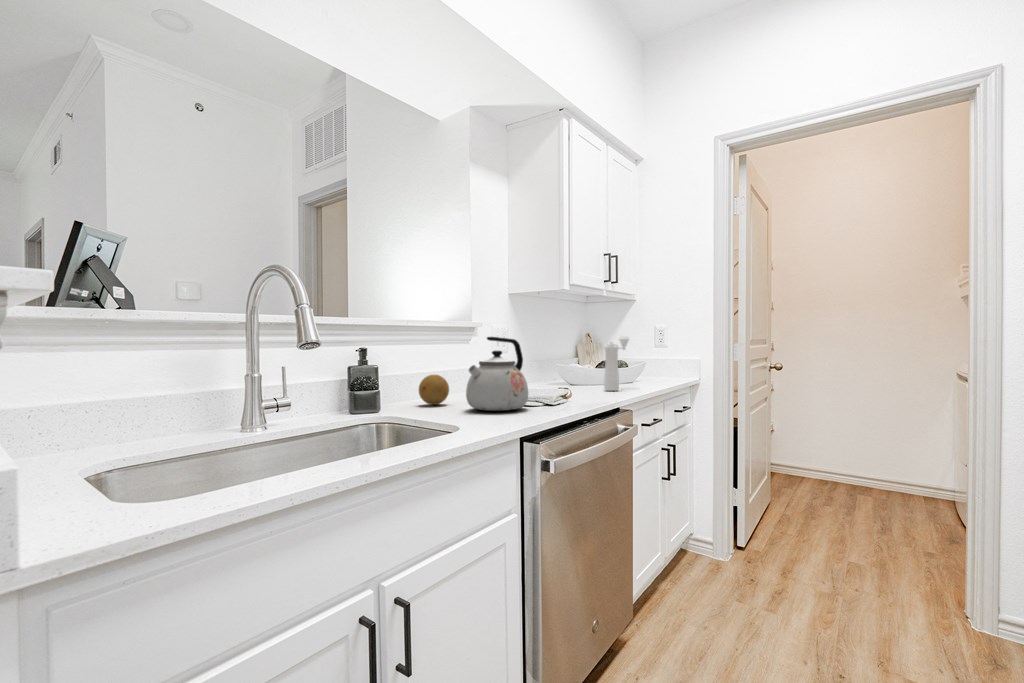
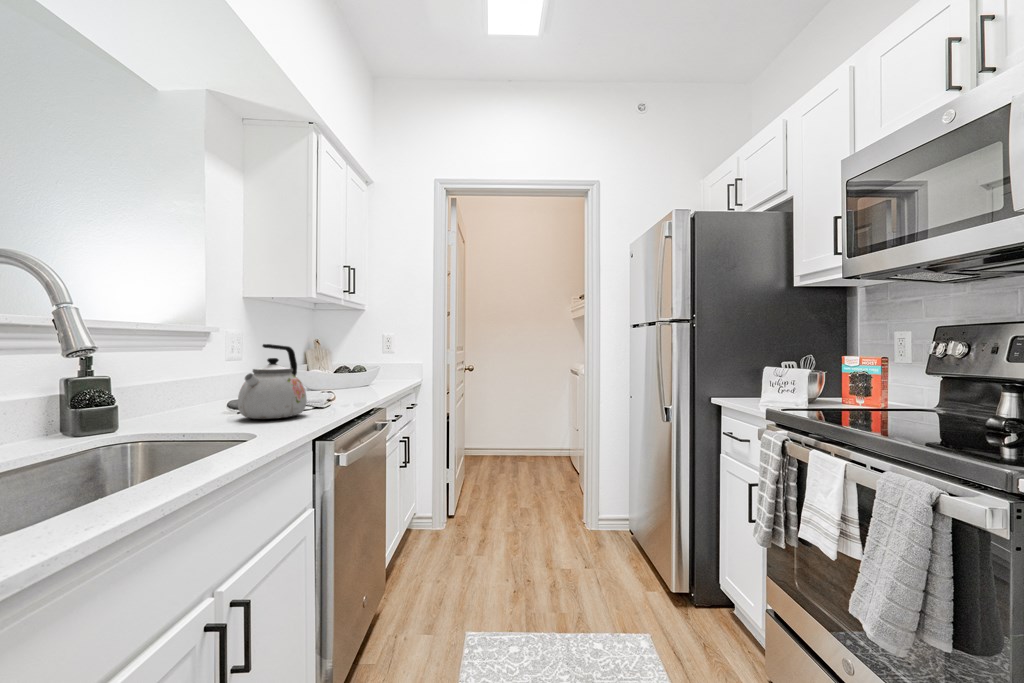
pepper mill: present [604,336,629,391] -> none [353,343,373,393]
fruit: present [419,375,449,405] -> none [167,385,206,418]

